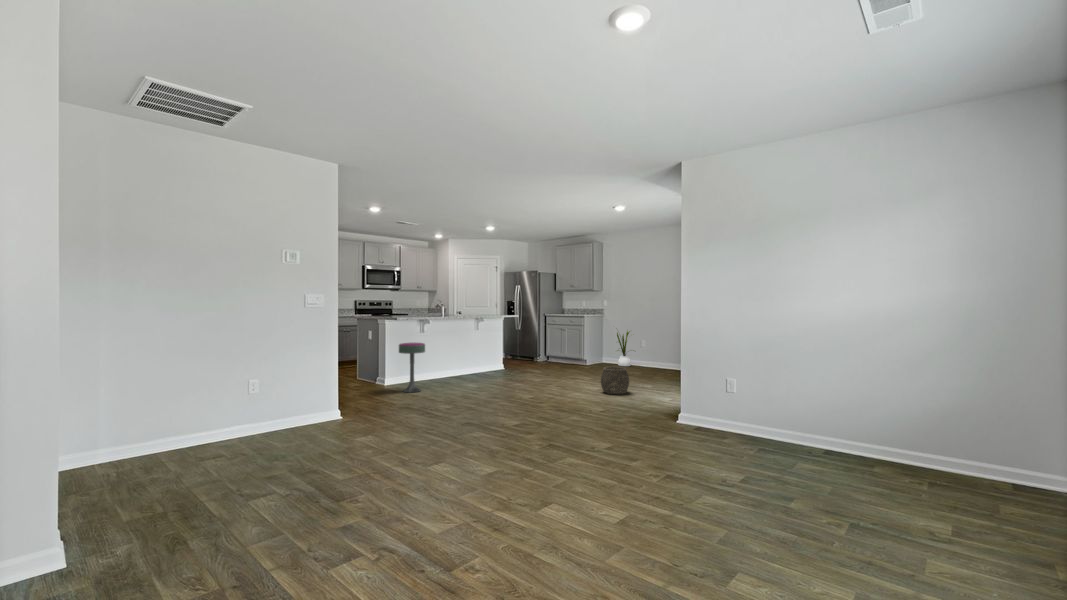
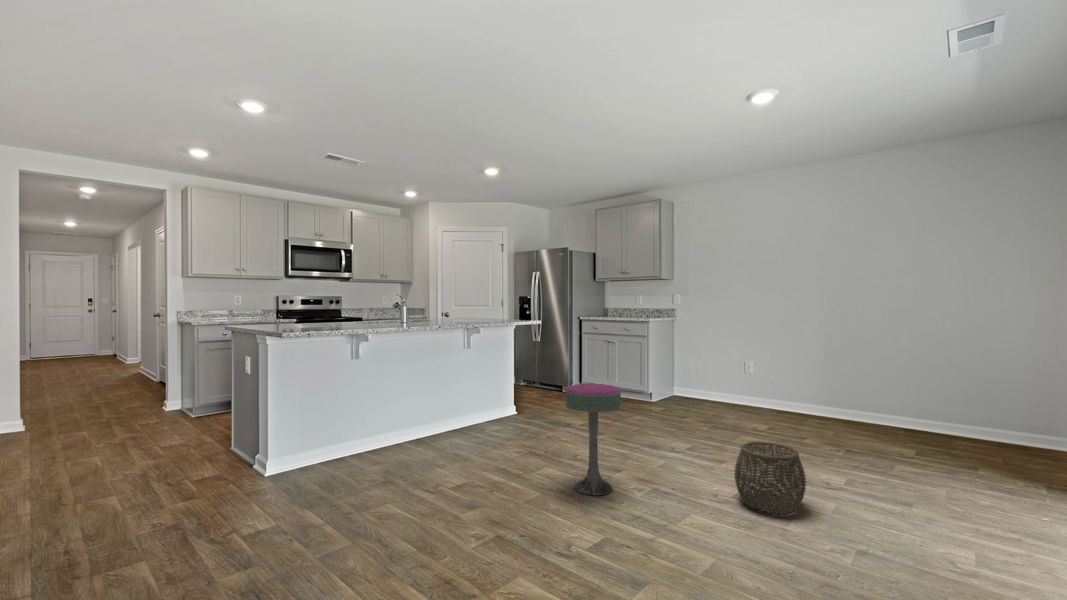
house plant: present [617,331,631,366] -> none [693,337,740,407]
bar stool: present [399,343,425,392] -> present [566,384,621,495]

